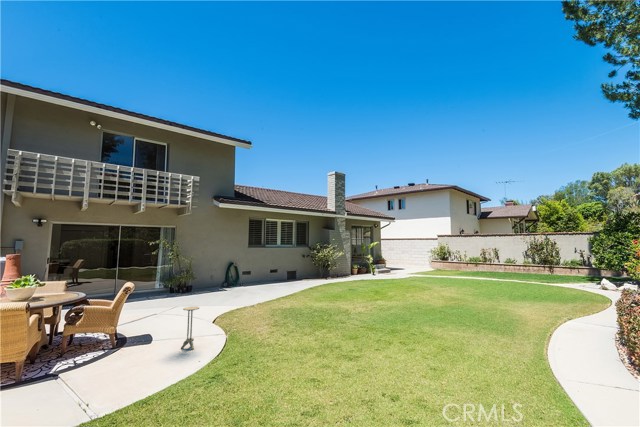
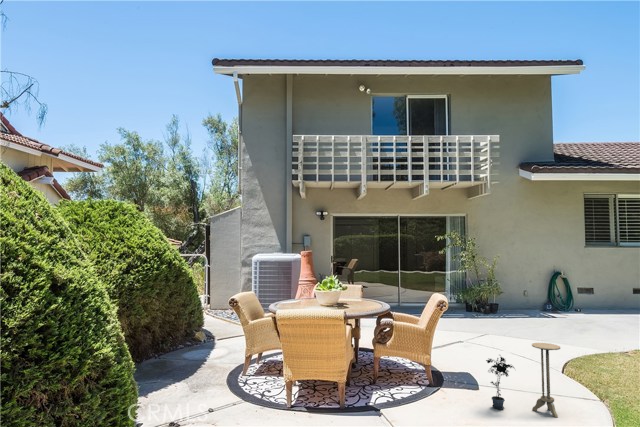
potted plant: none [153,318,171,353] -> present [486,357,514,409]

